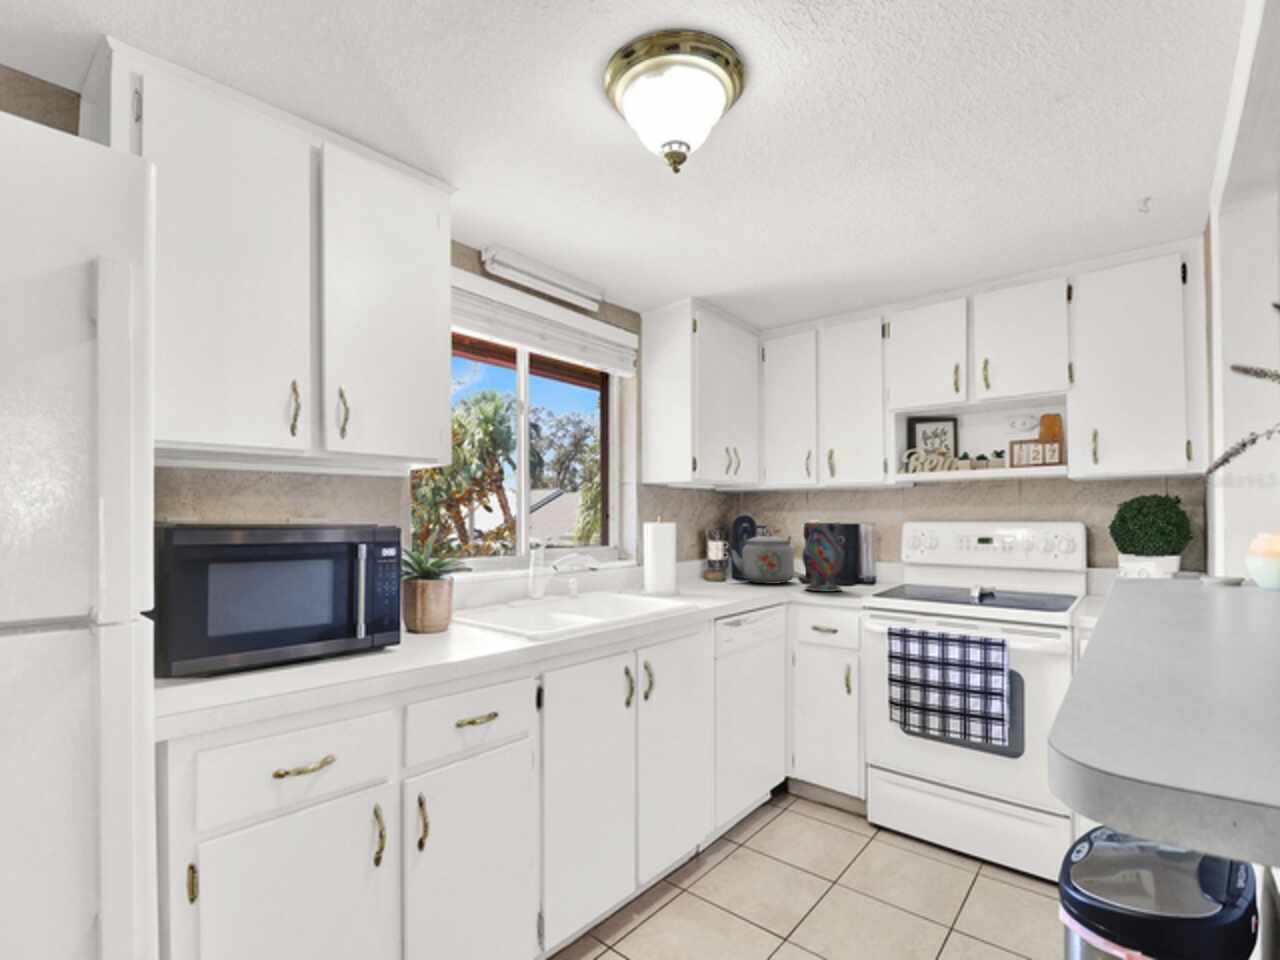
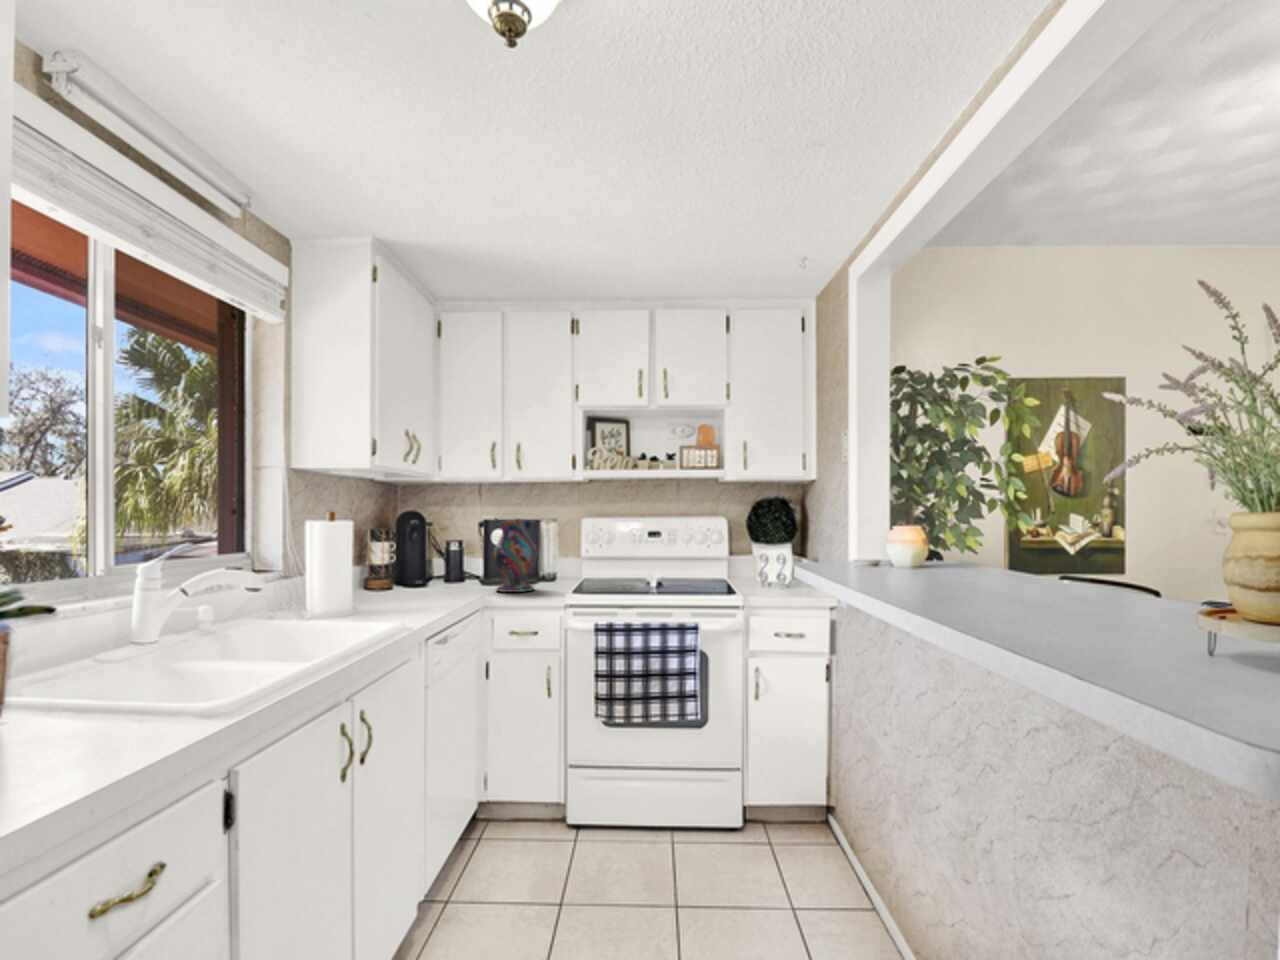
kettle: present [732,533,794,584] -> none [403,531,474,588]

